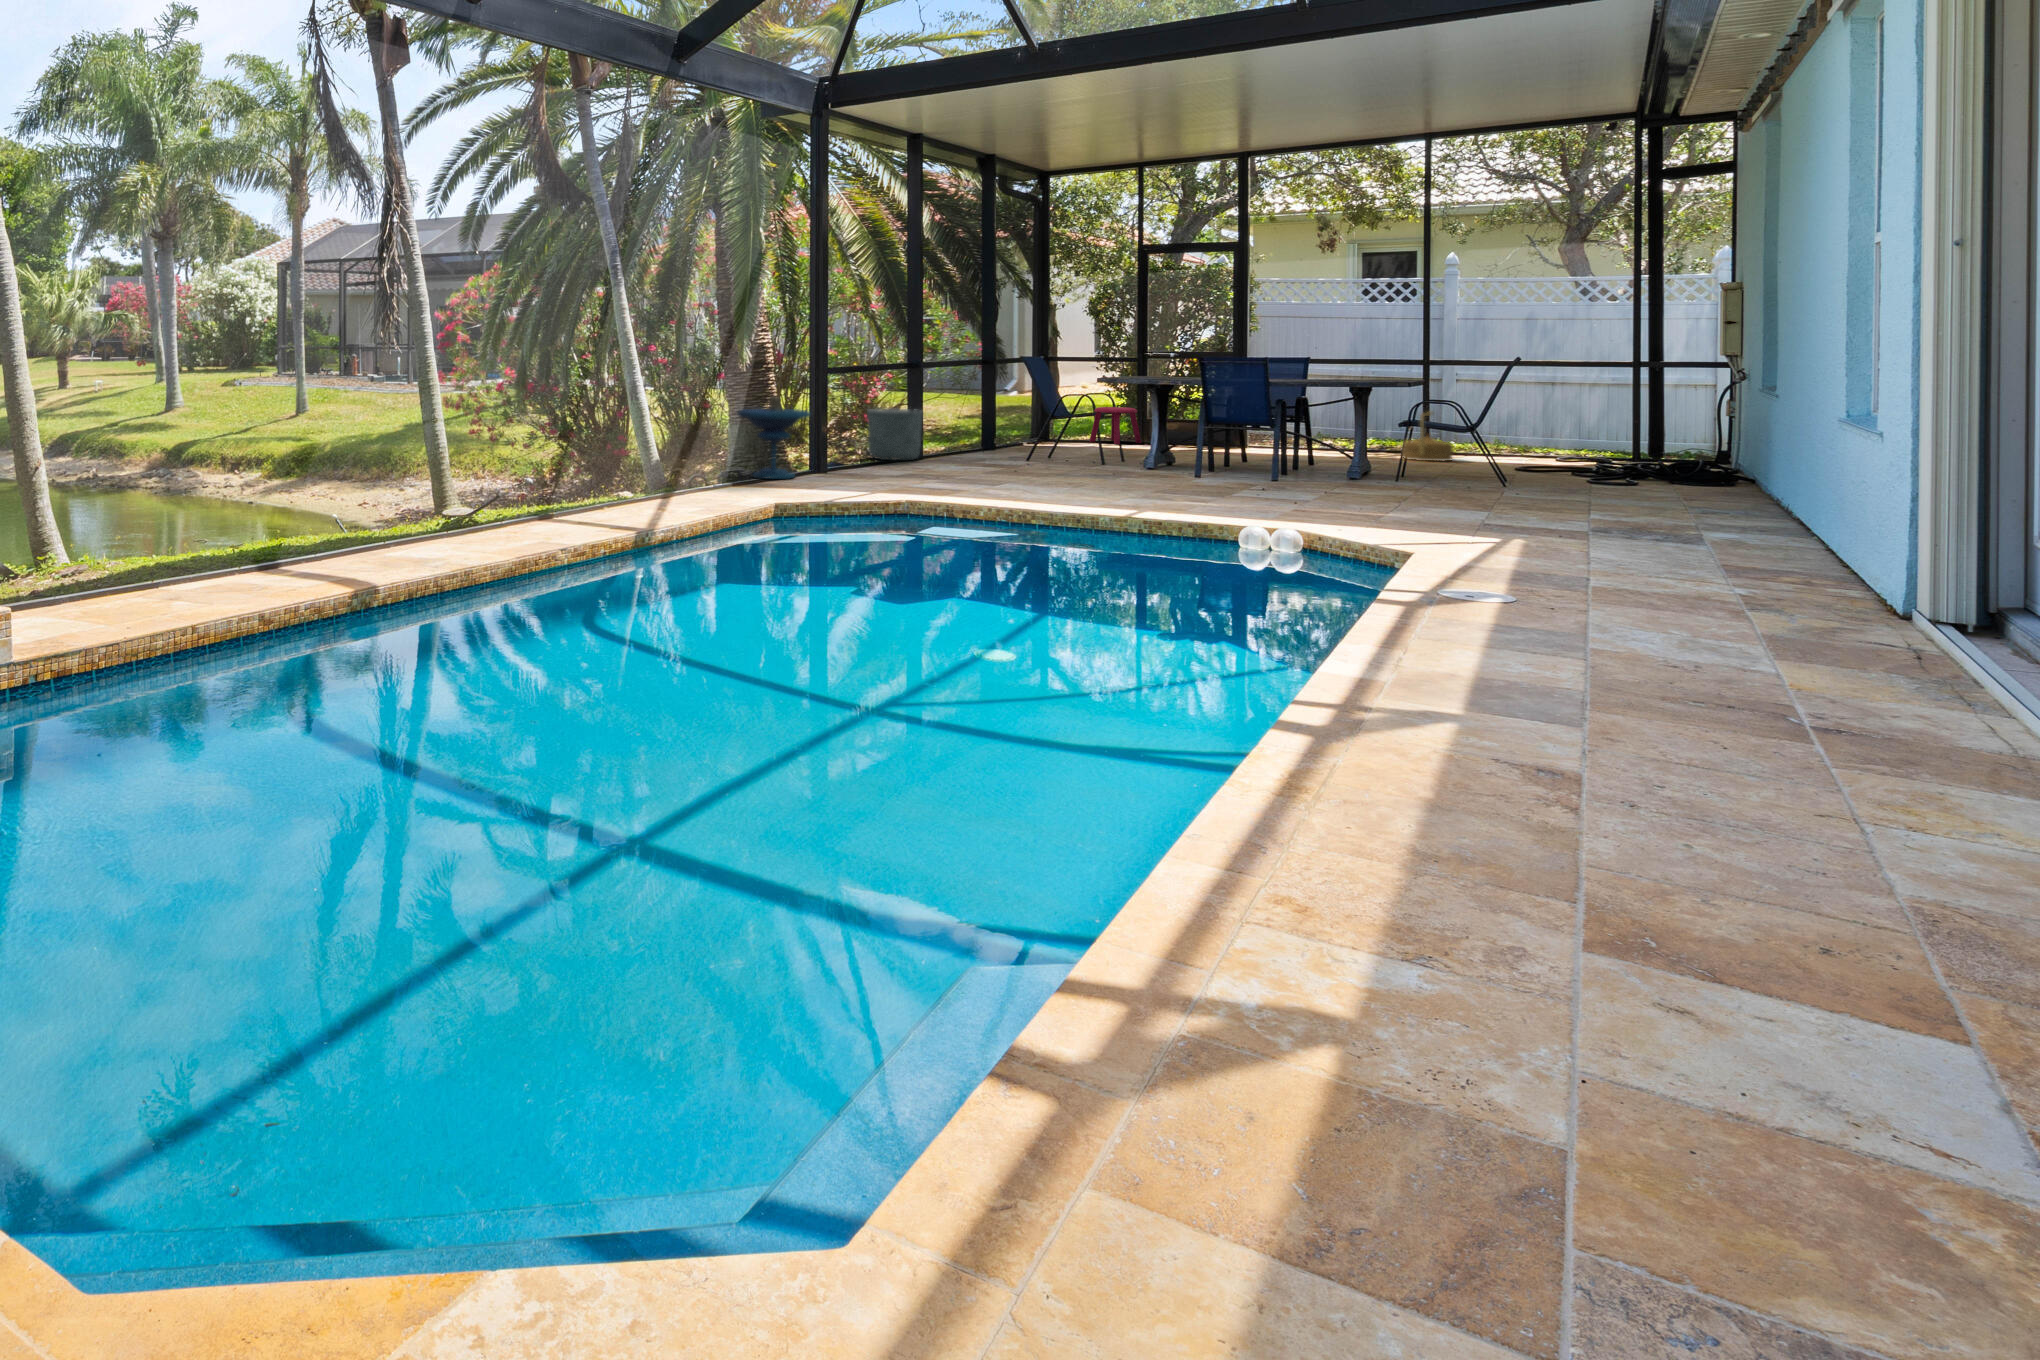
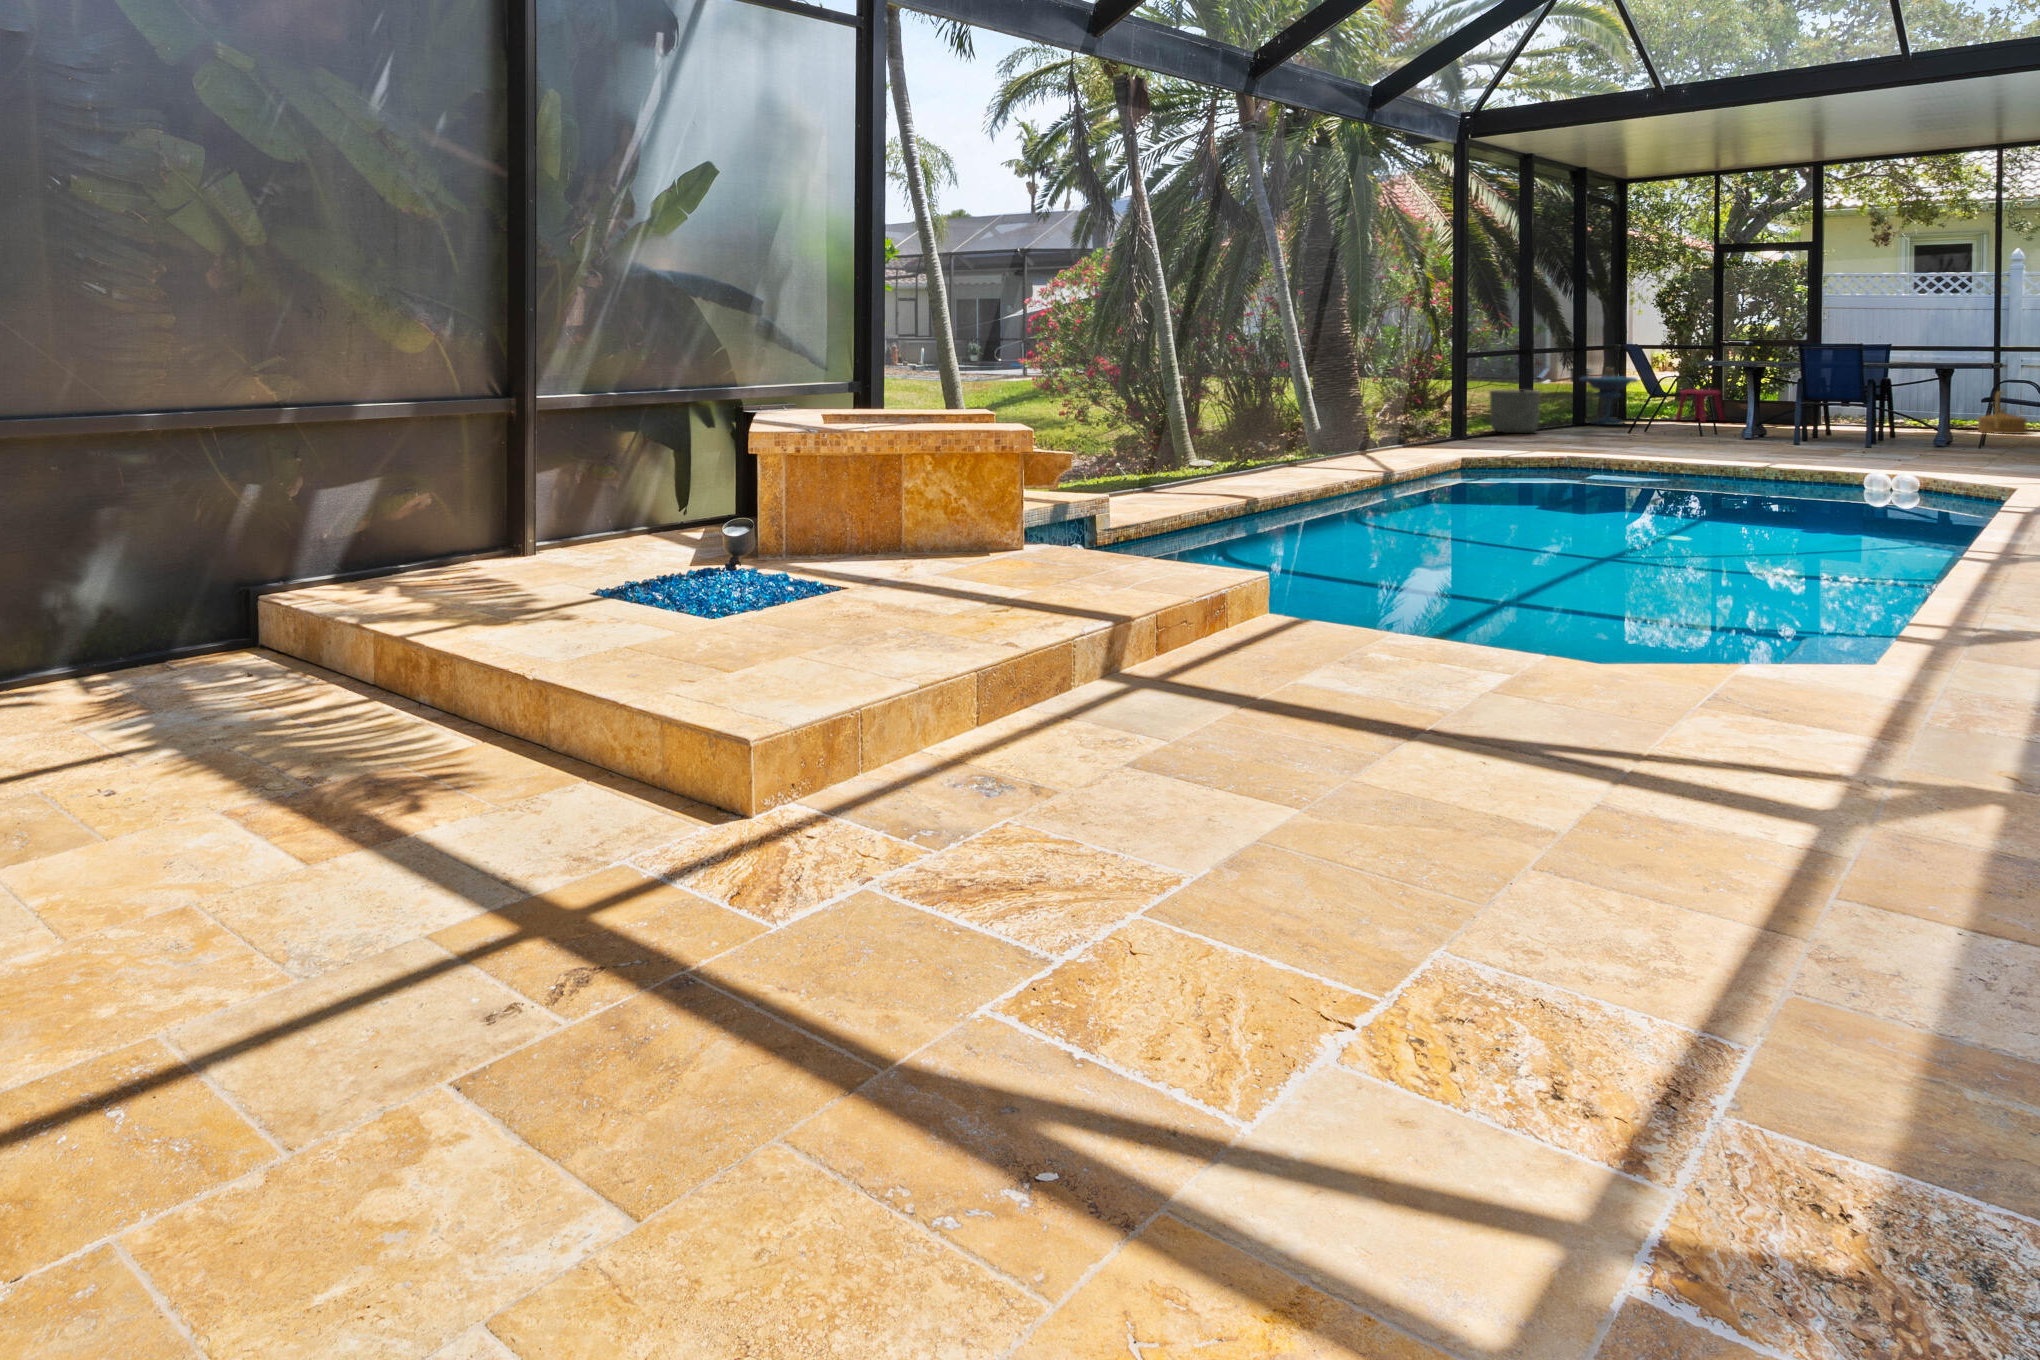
side table: present [737,396,811,479] -> present [1580,368,1637,425]

